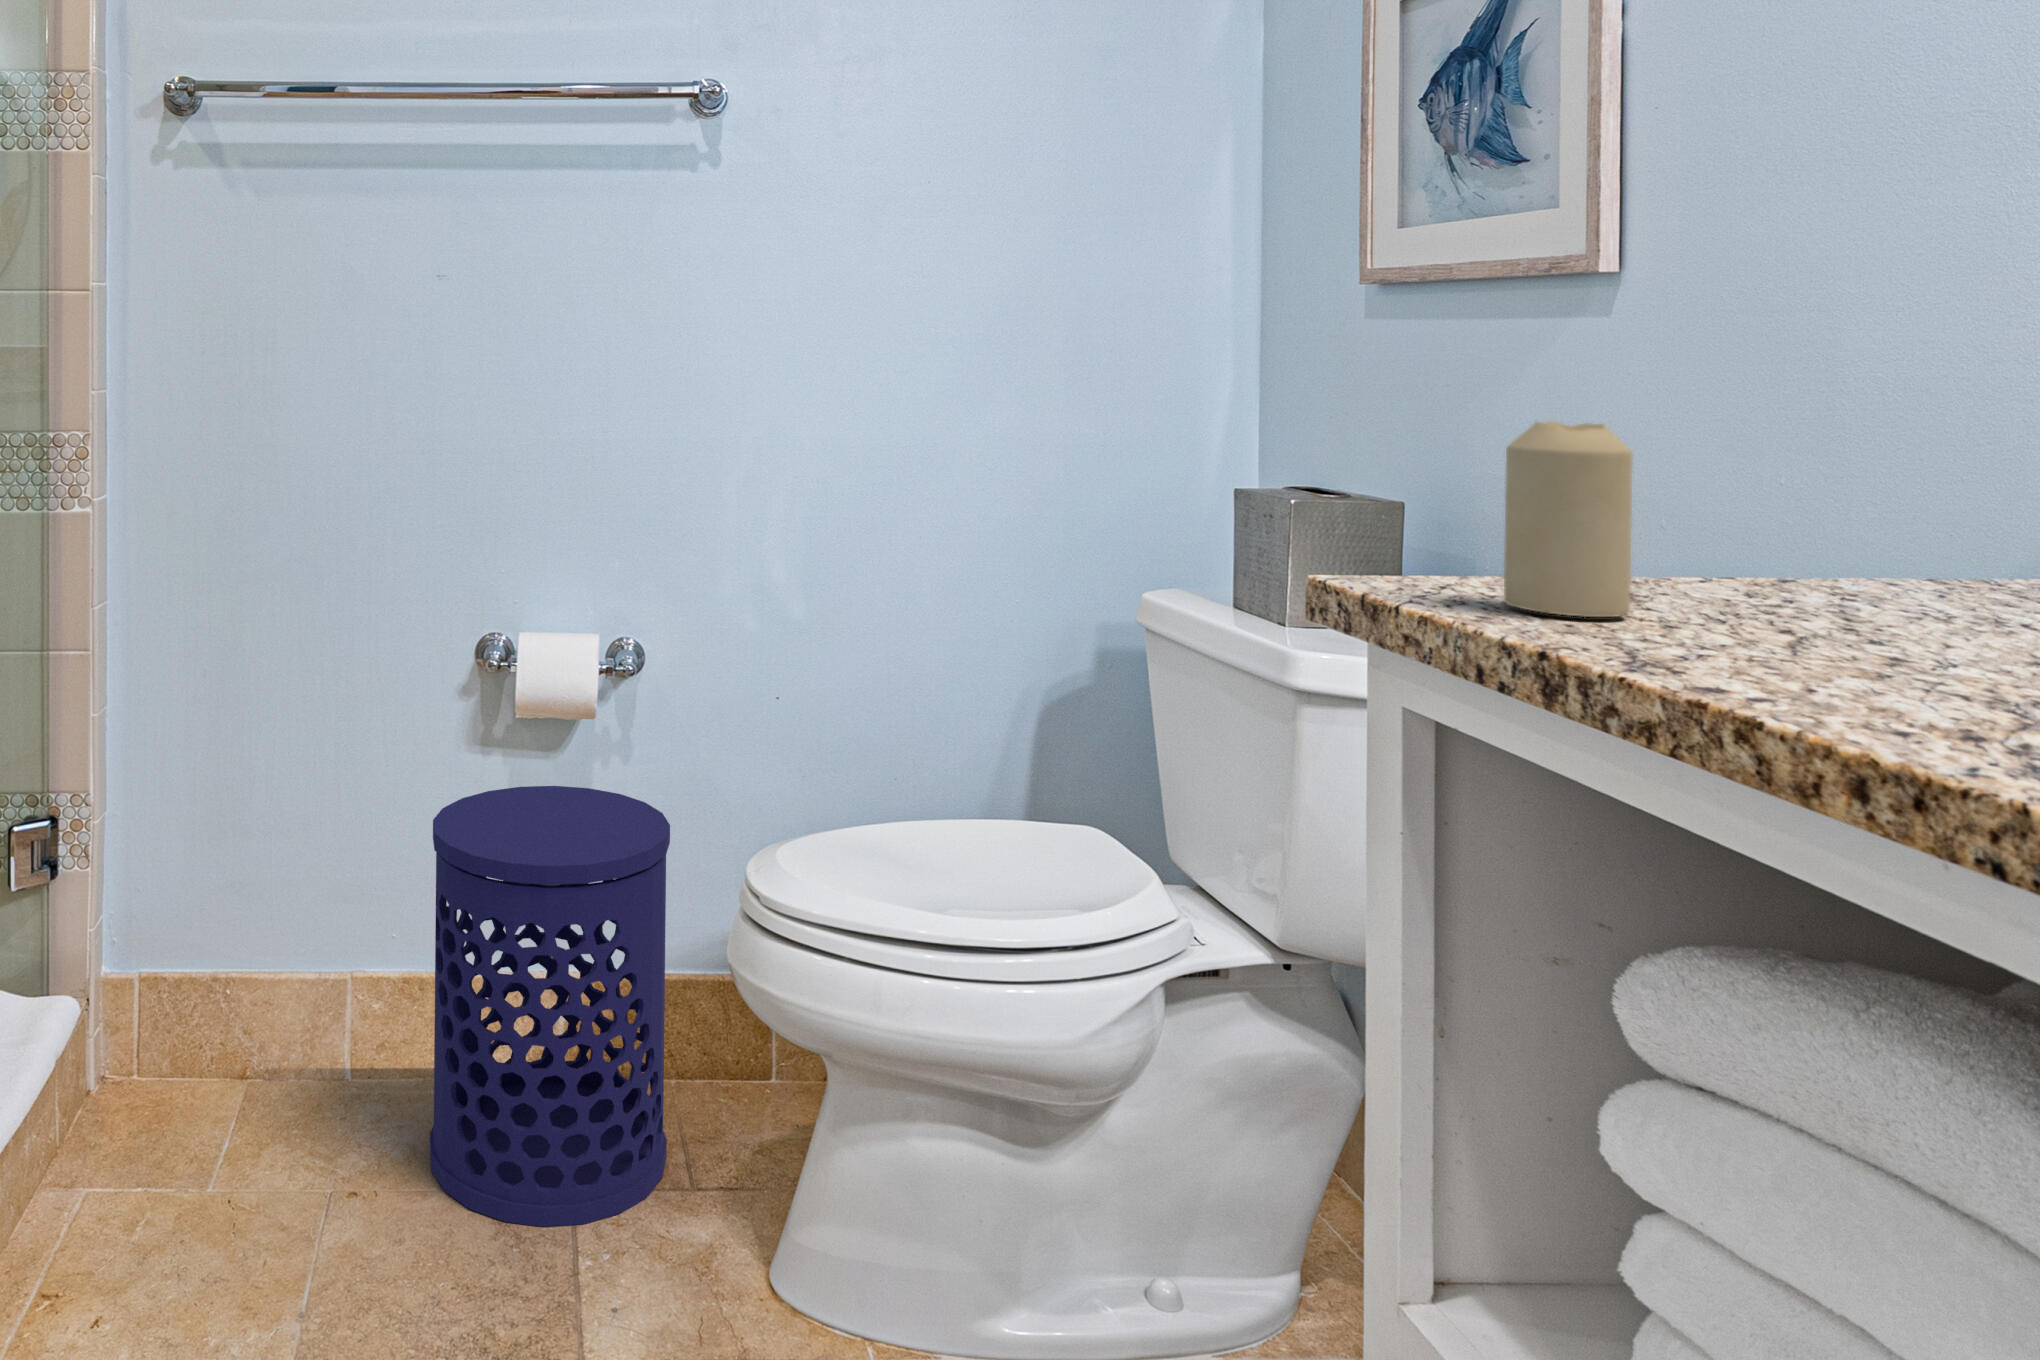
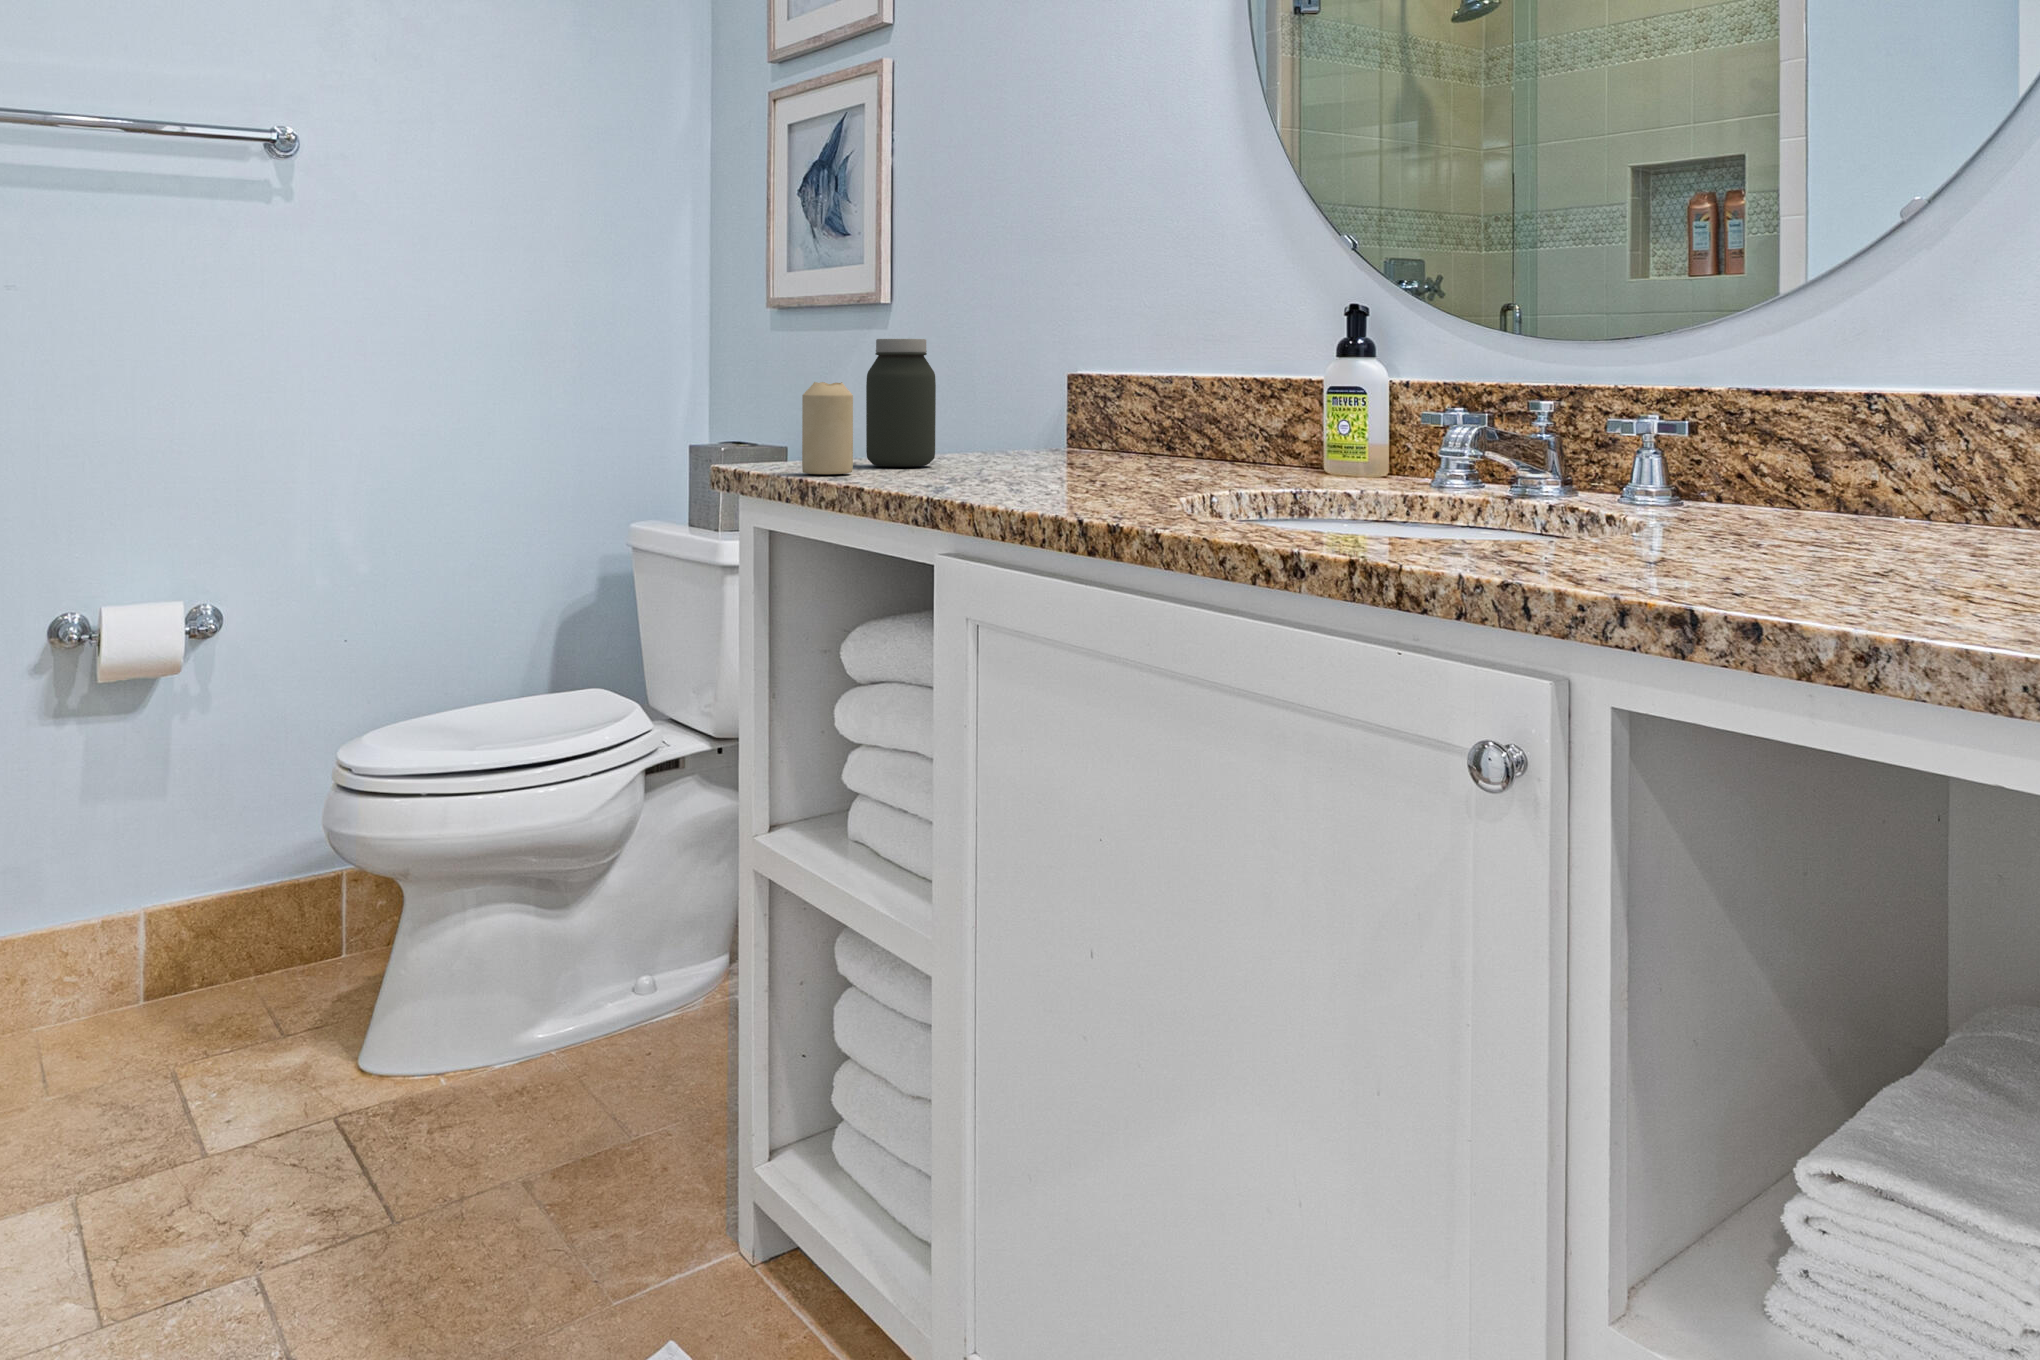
jar: none [1633,332,1819,600] -> present [866,339,936,467]
waste bin: present [430,786,670,1227] -> none [20,735,259,1099]

